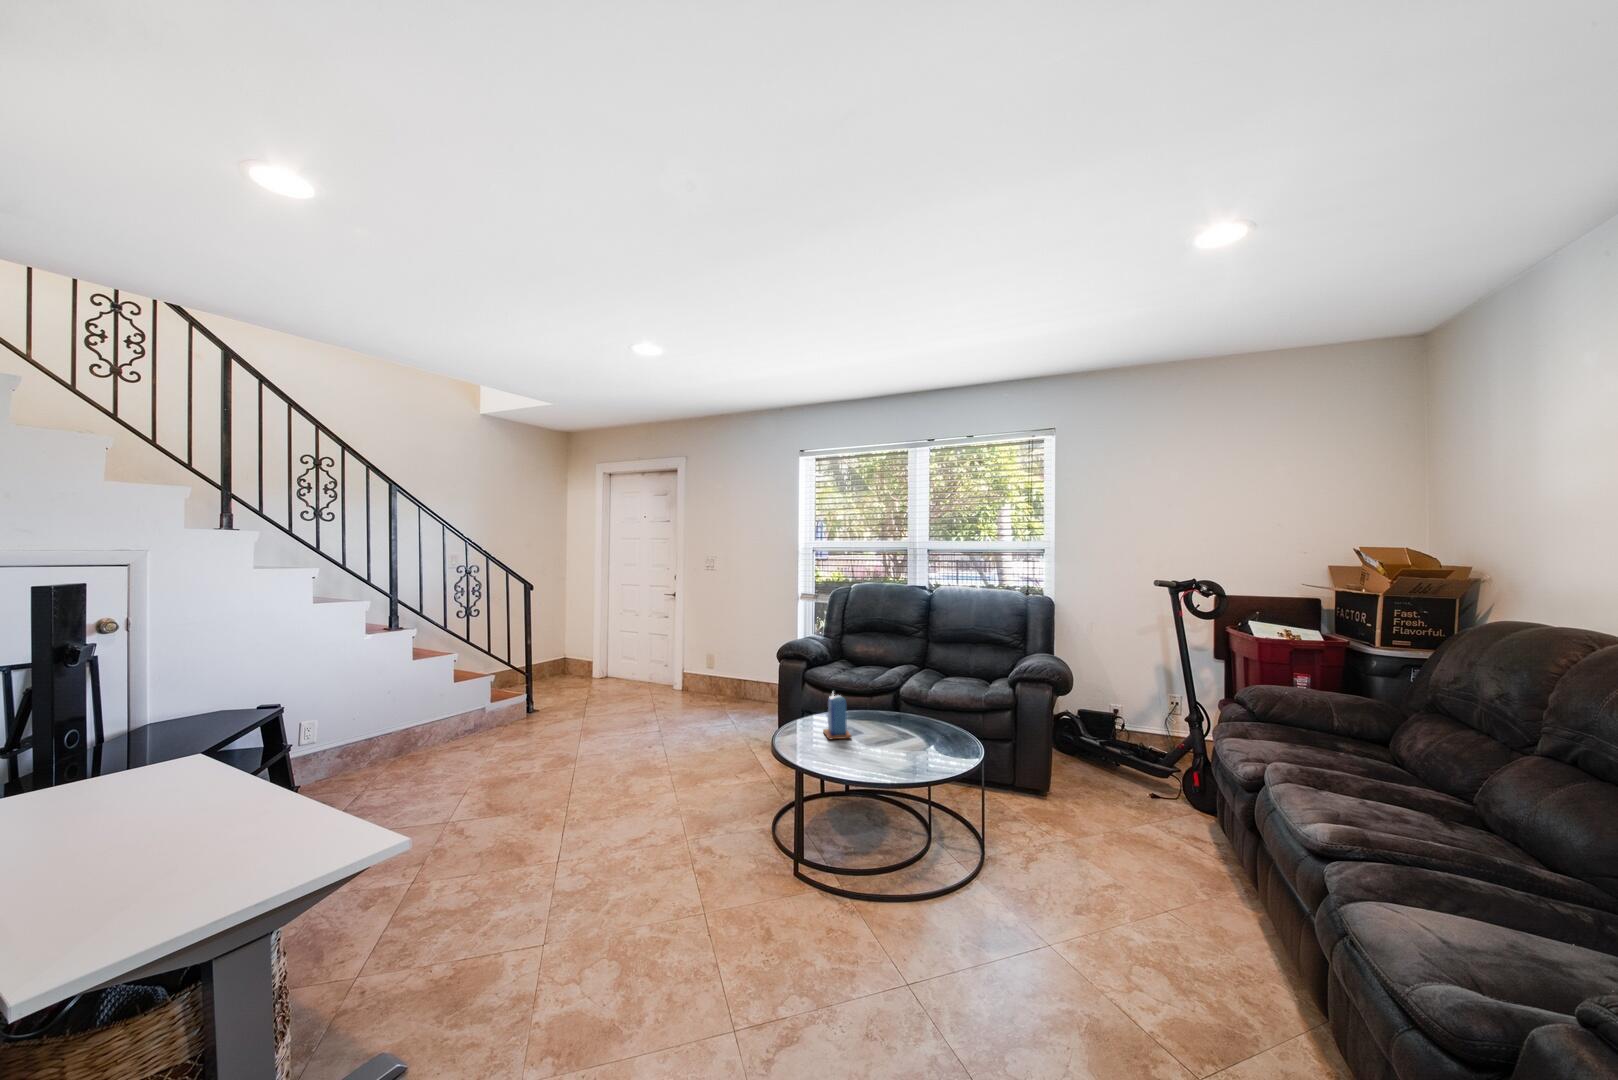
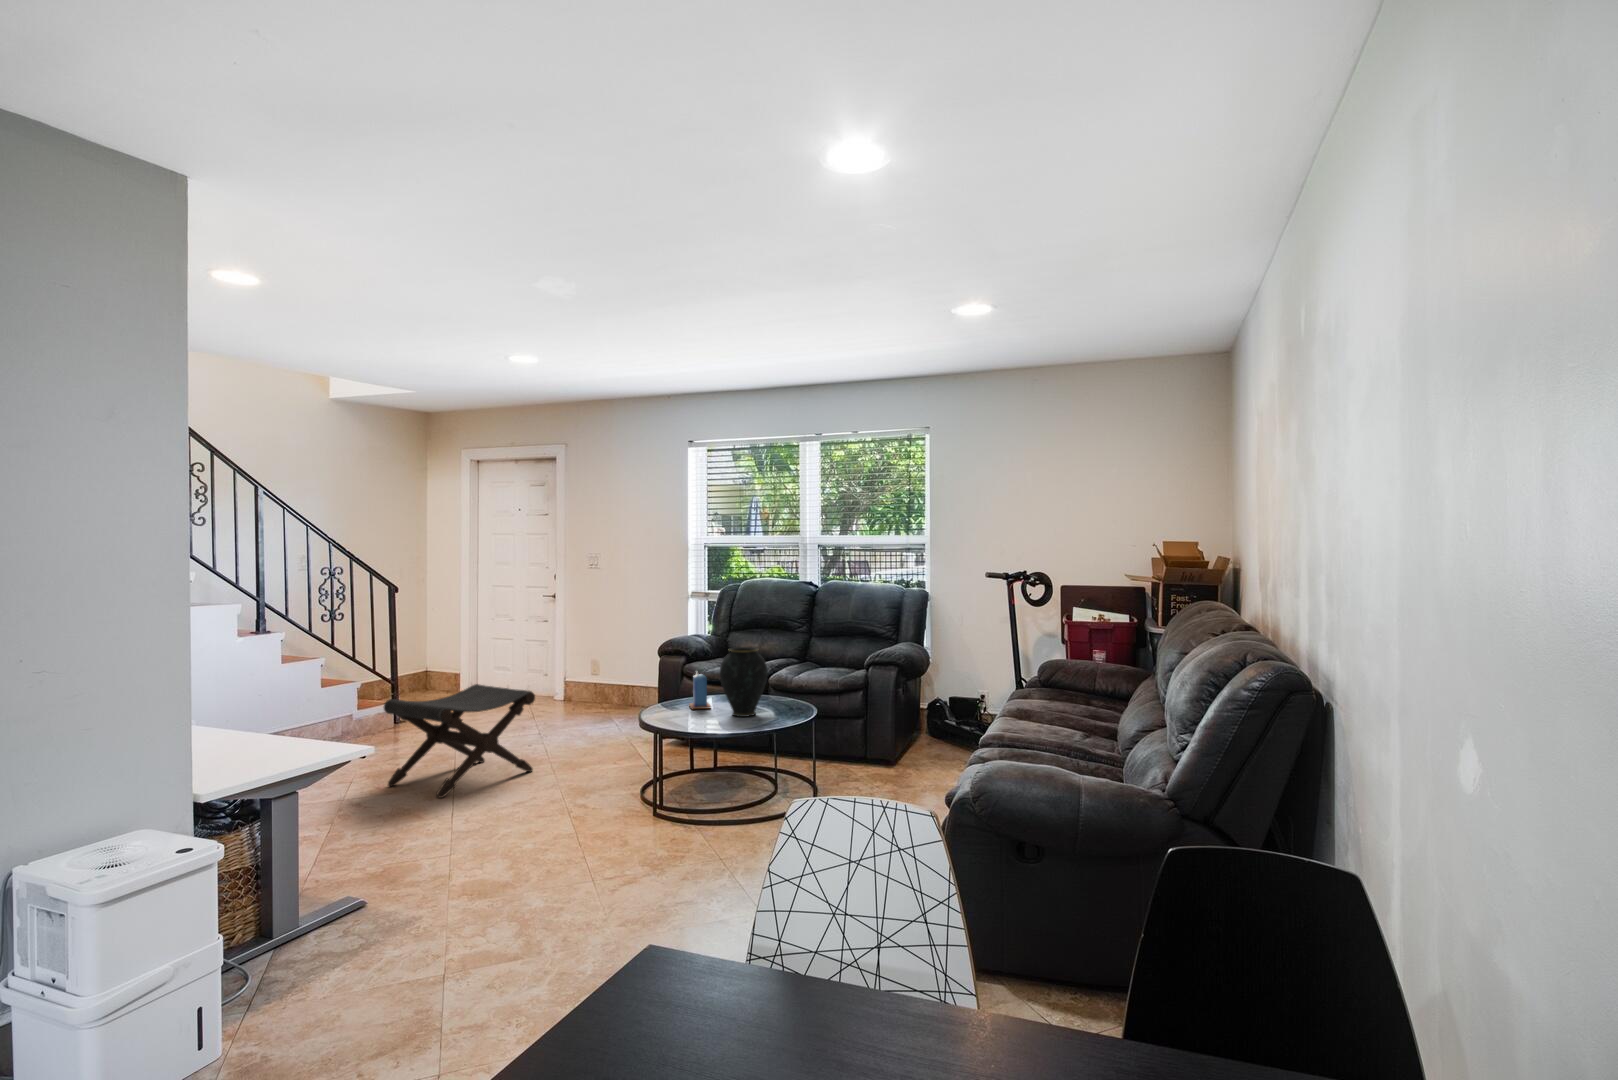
vase: none [867,665,927,756] -> present [720,647,768,717]
footstool: none [469,692,645,846] -> present [384,684,535,798]

